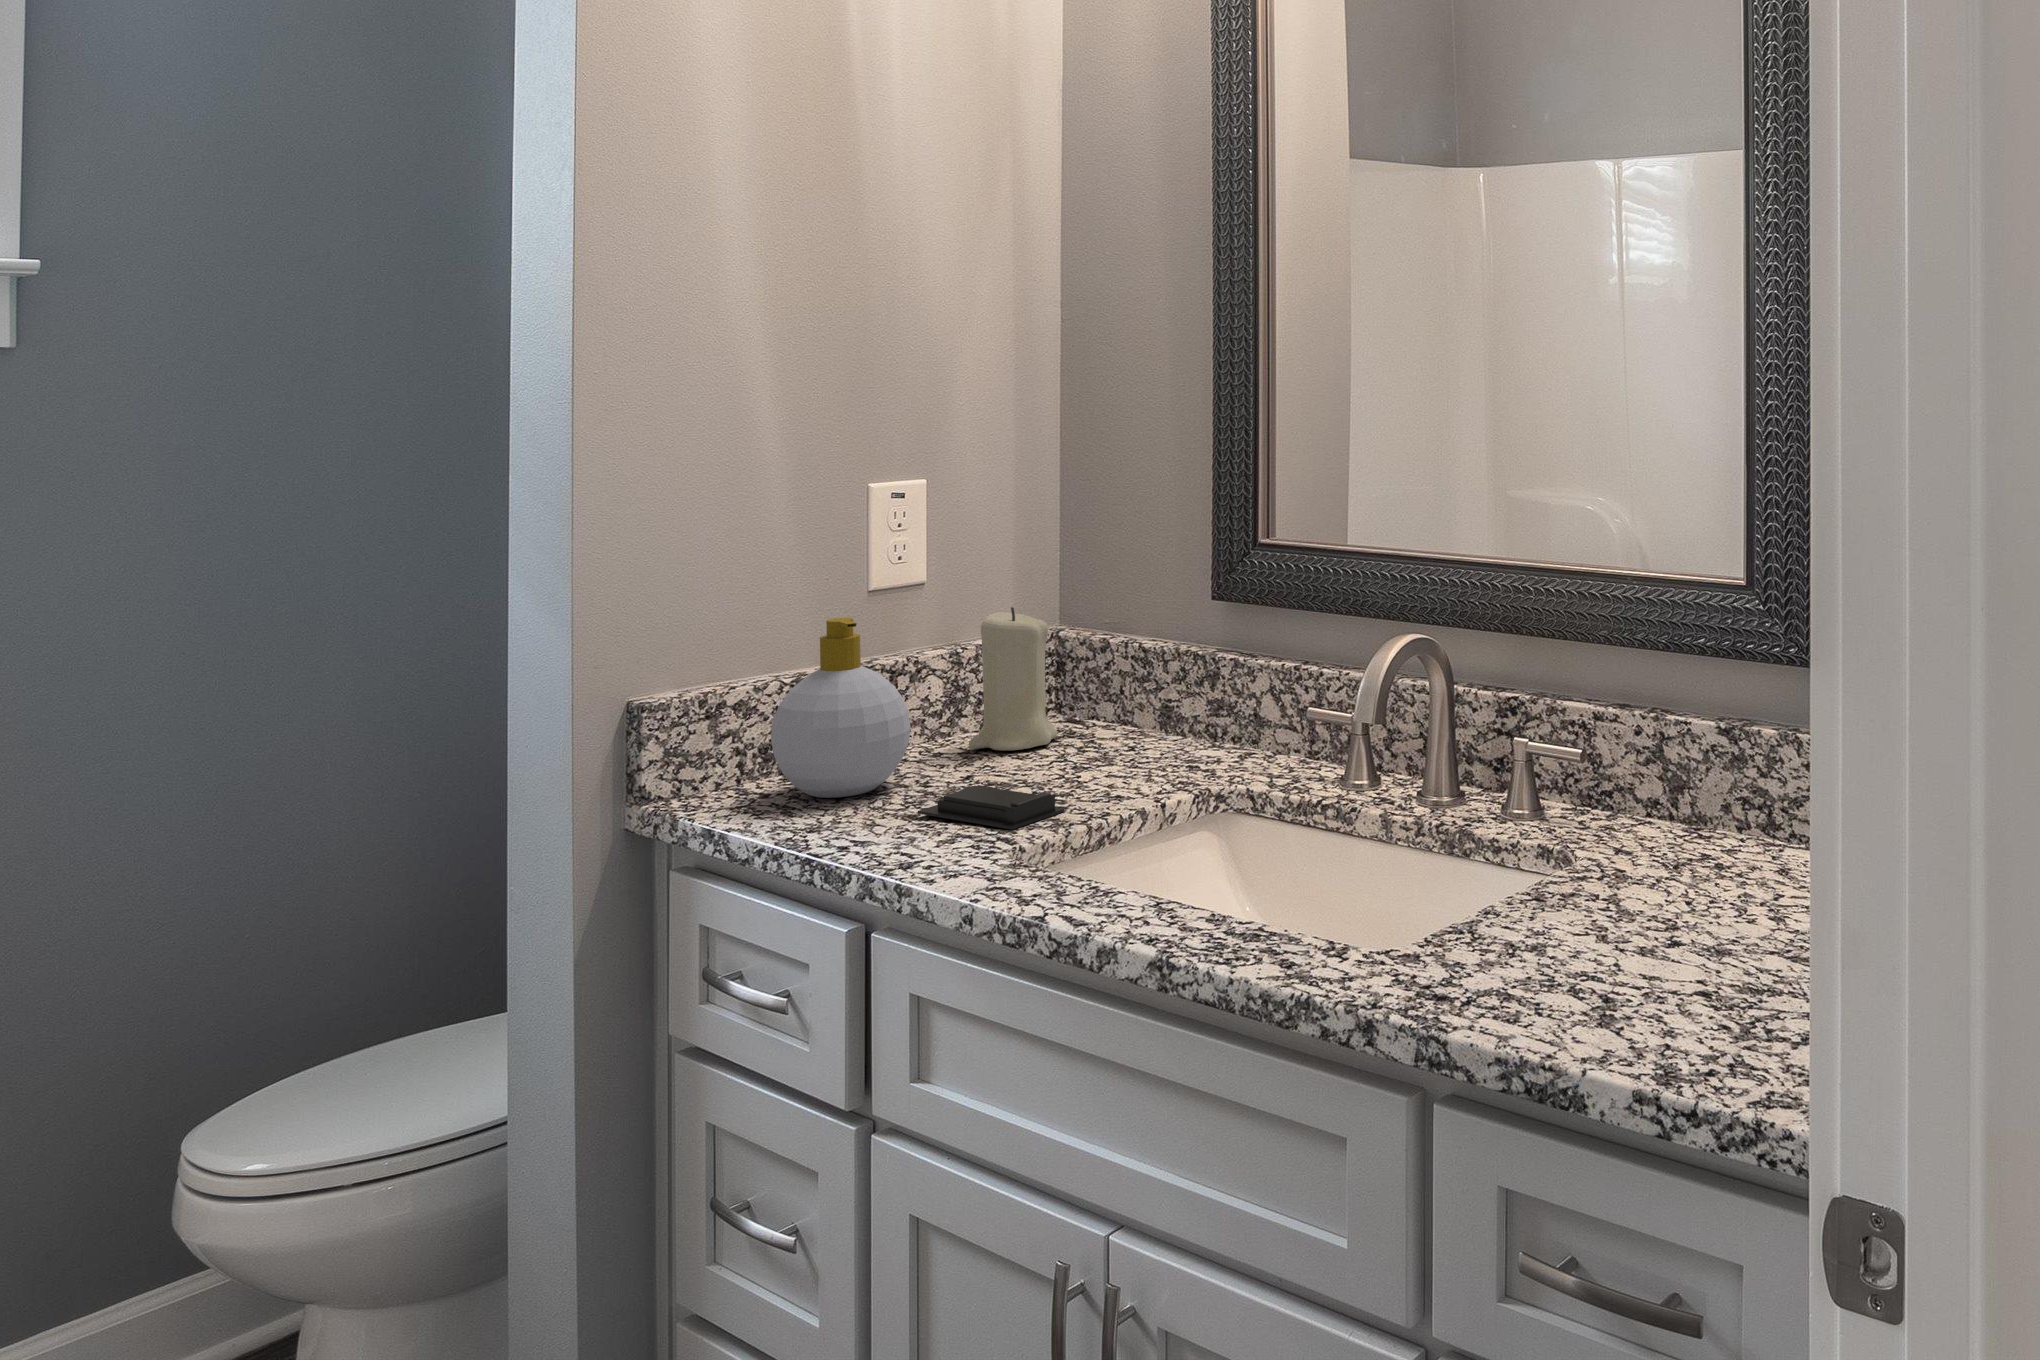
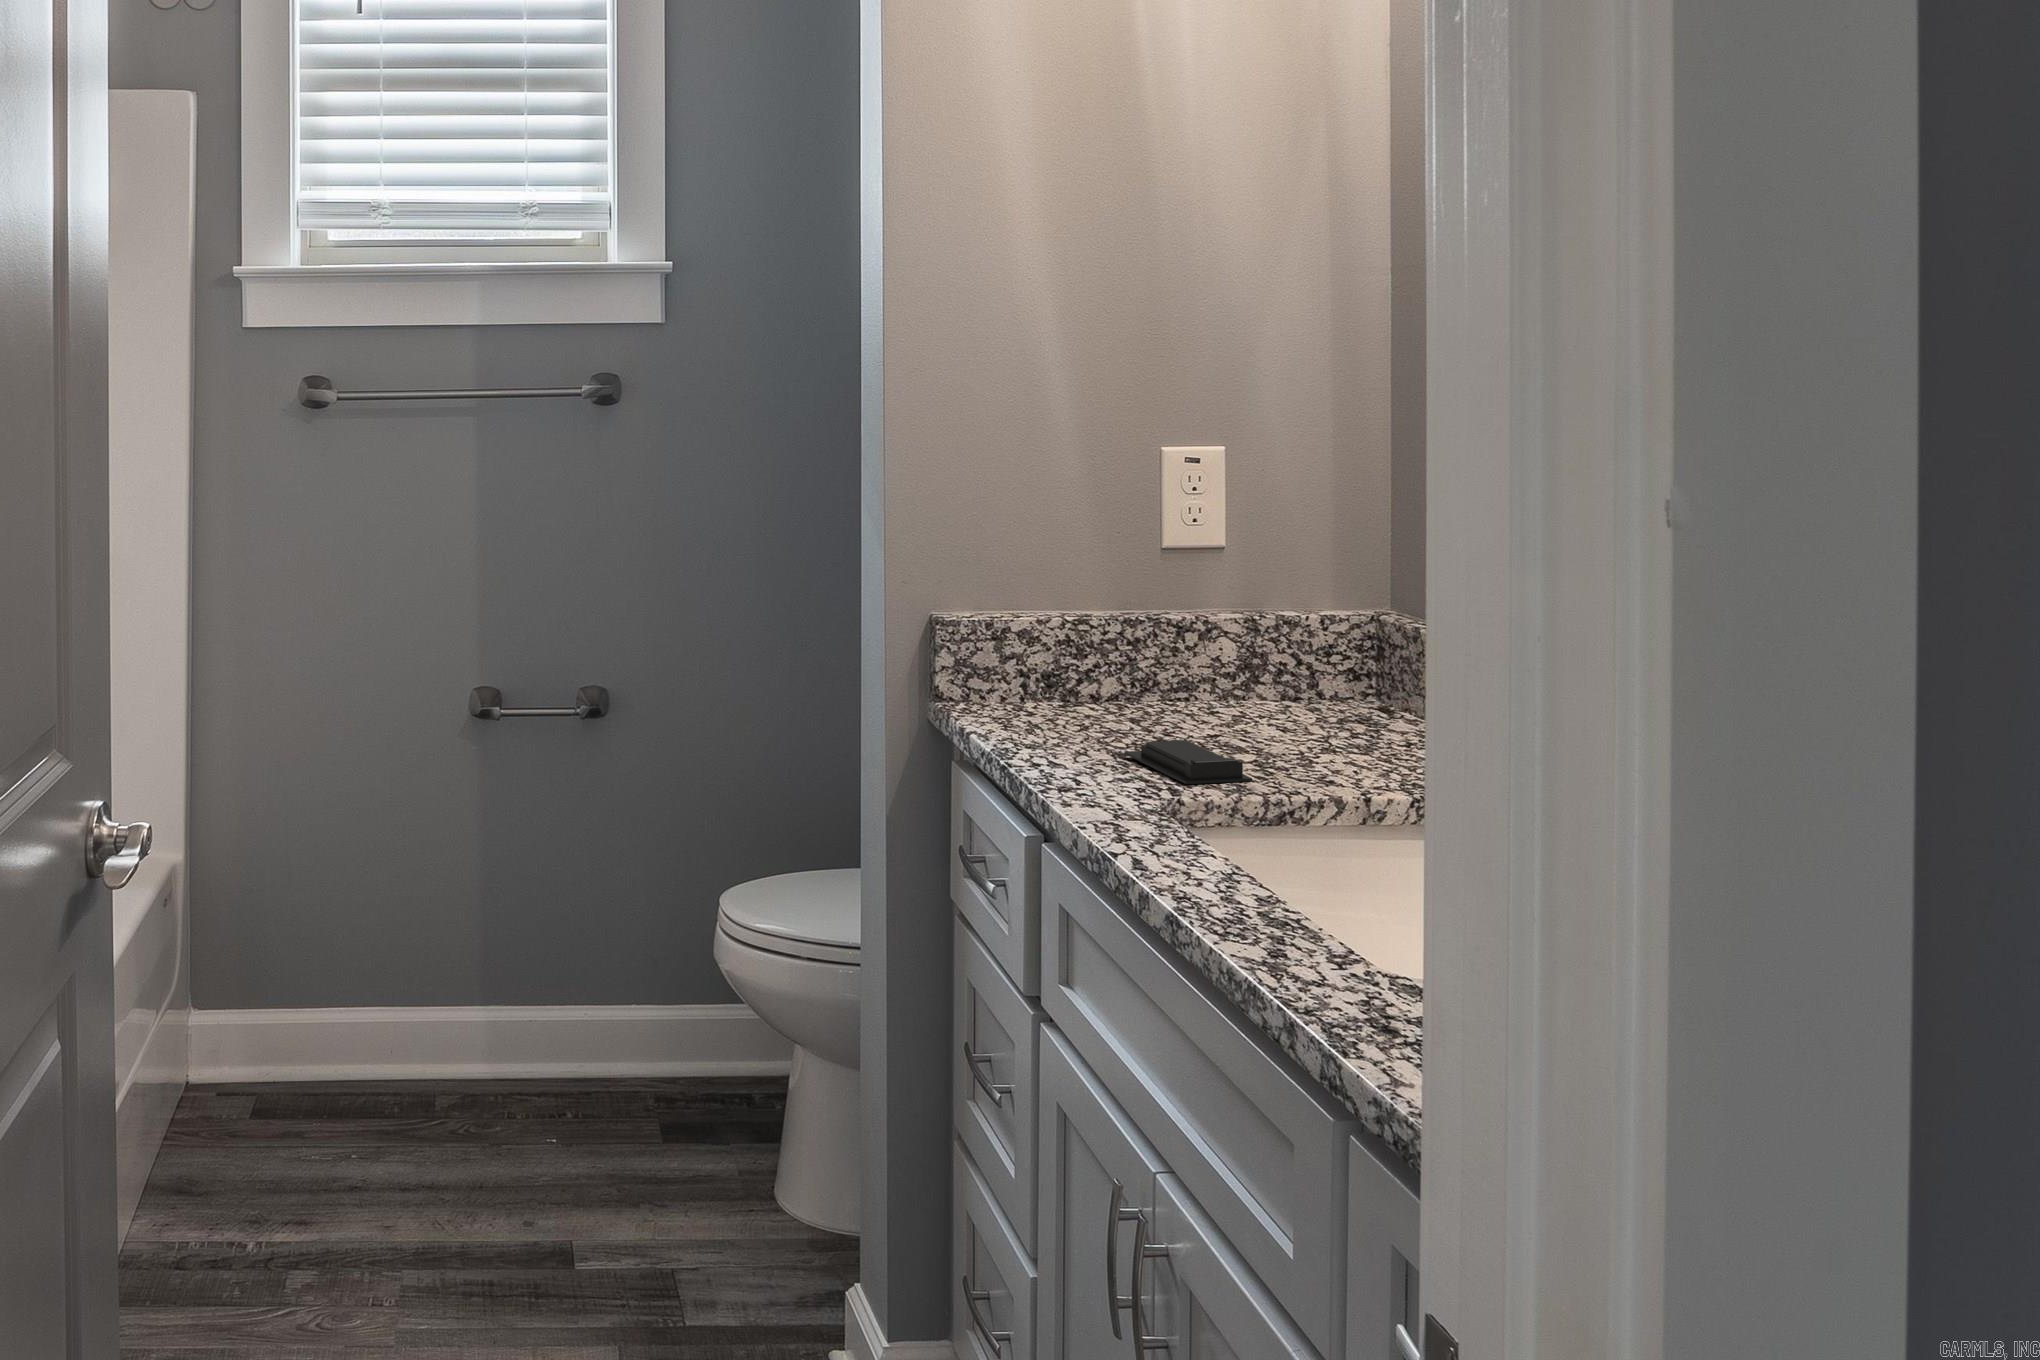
candle: present [969,607,1057,751] -> none [1241,579,1337,723]
soap bottle: present [771,618,911,798] -> none [1031,565,1157,730]

